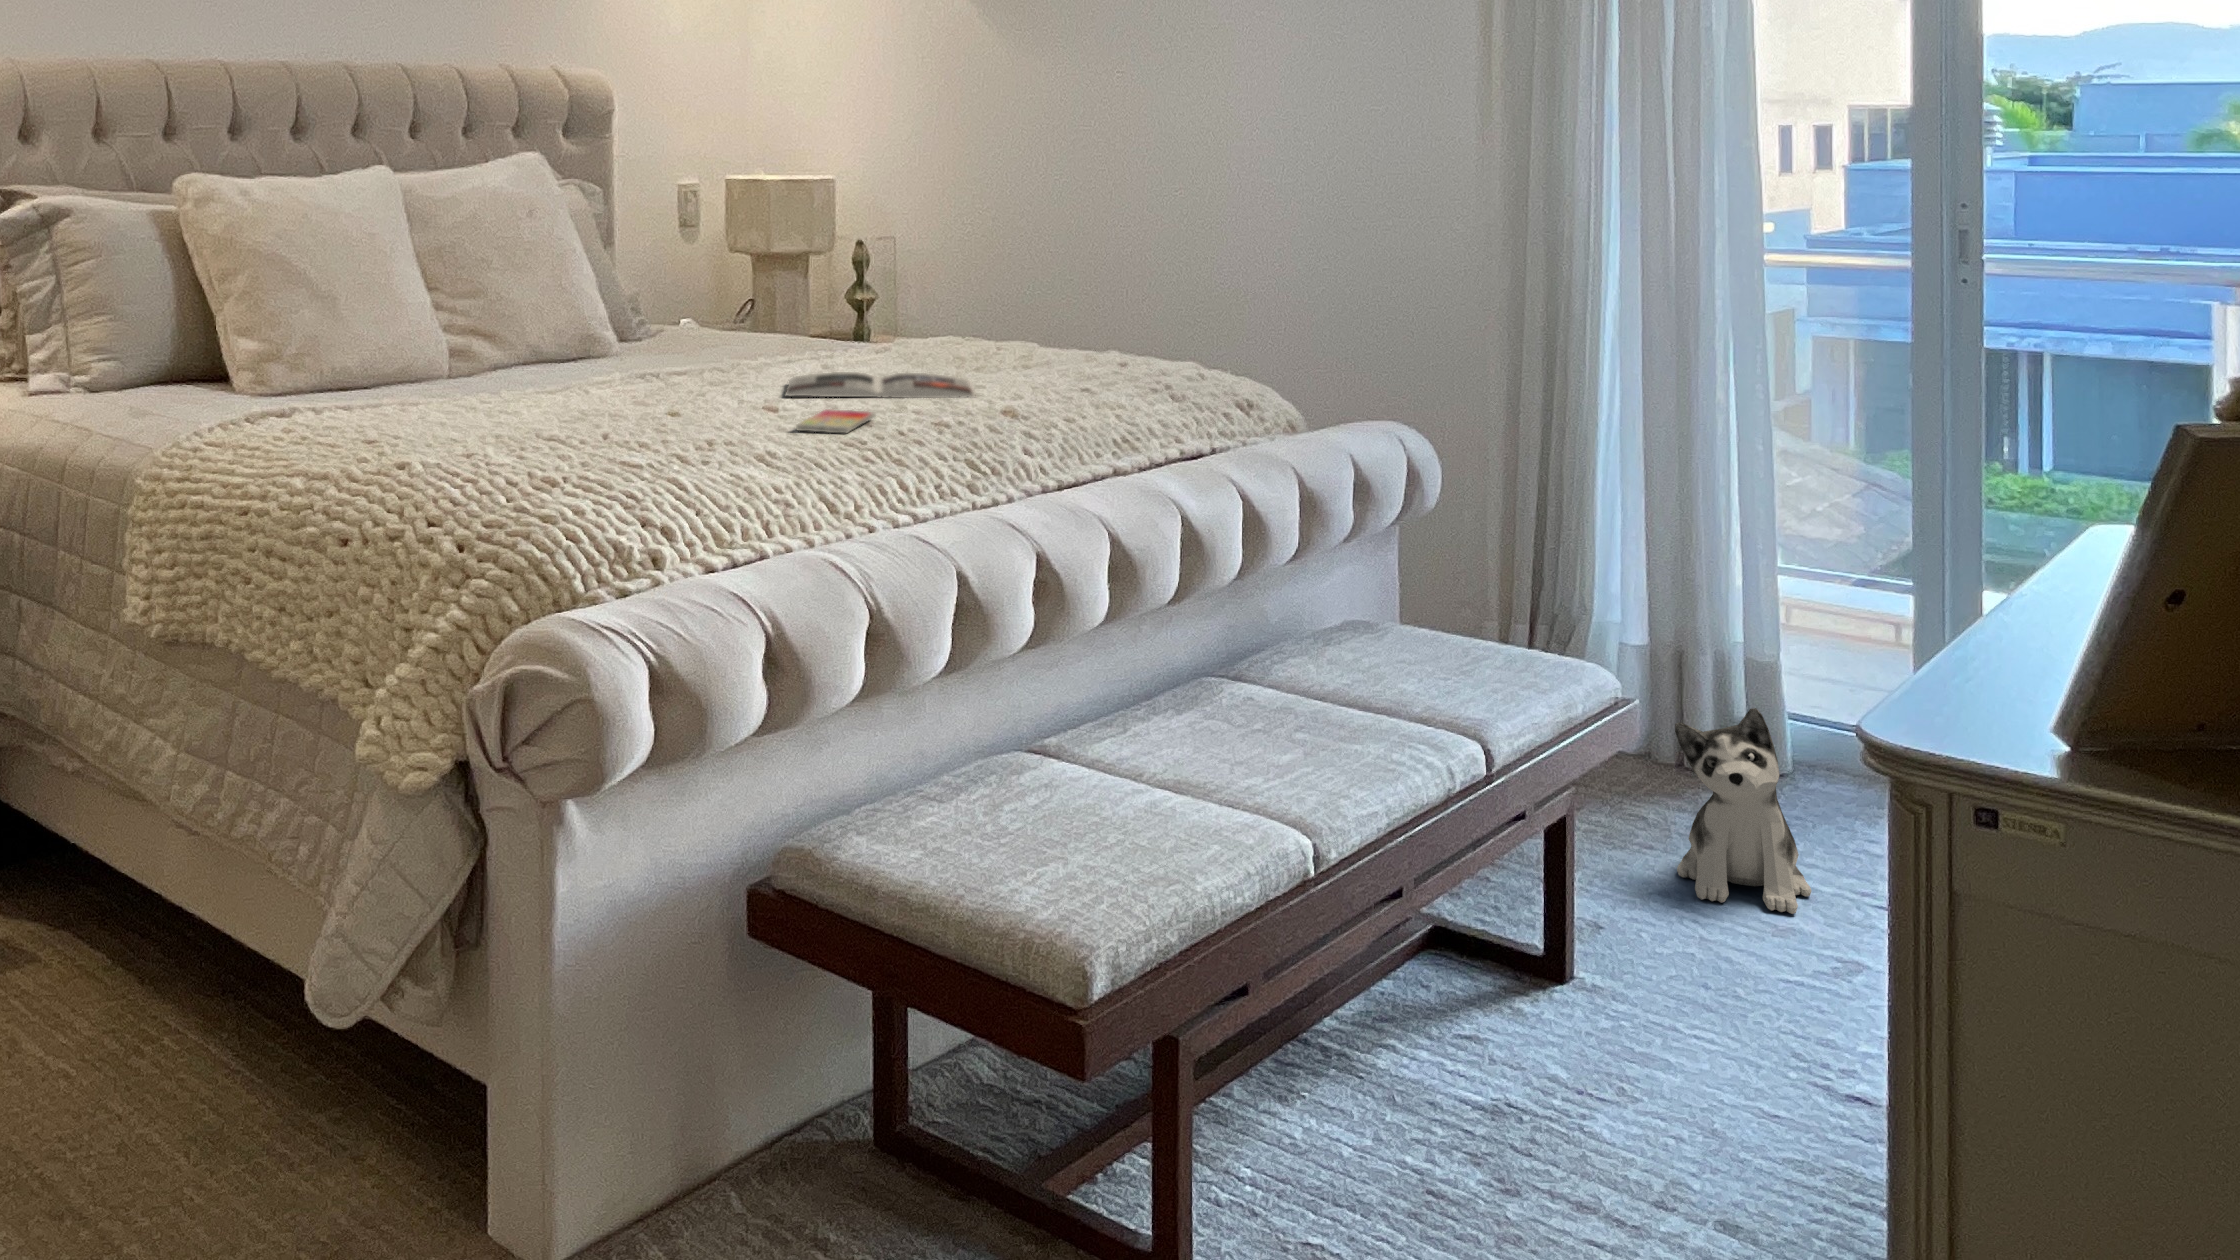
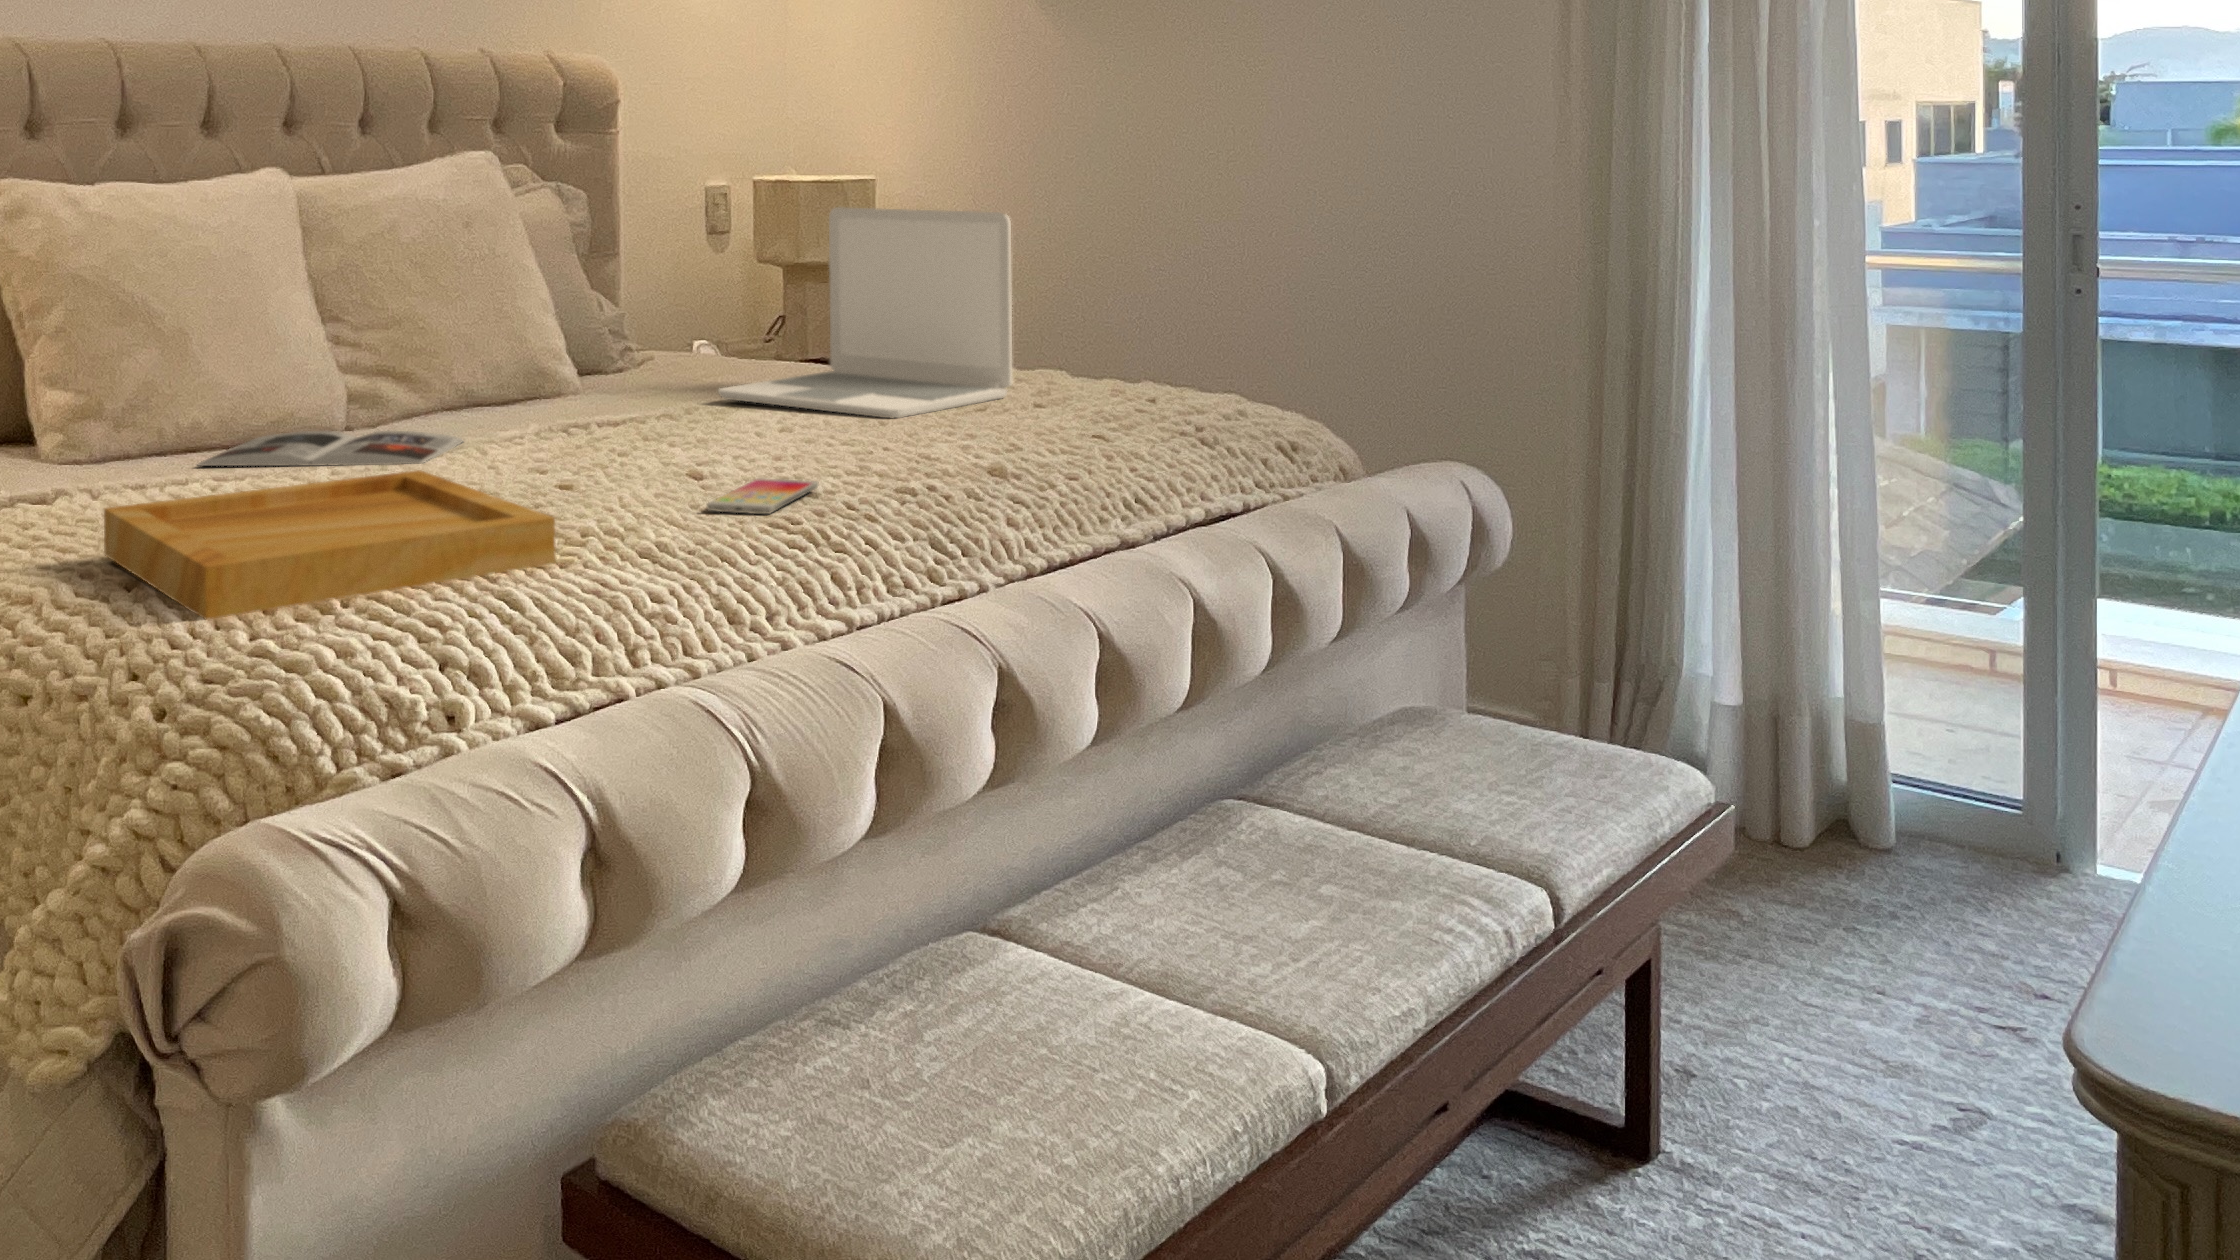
laptop: none [749,199,999,374] -> present [718,207,1012,418]
magazine: present [785,372,977,398] -> present [198,430,463,466]
tray: none [357,395,703,489] -> present [104,470,556,619]
plush toy: present [1675,708,1811,914] -> none [1774,803,1926,1048]

